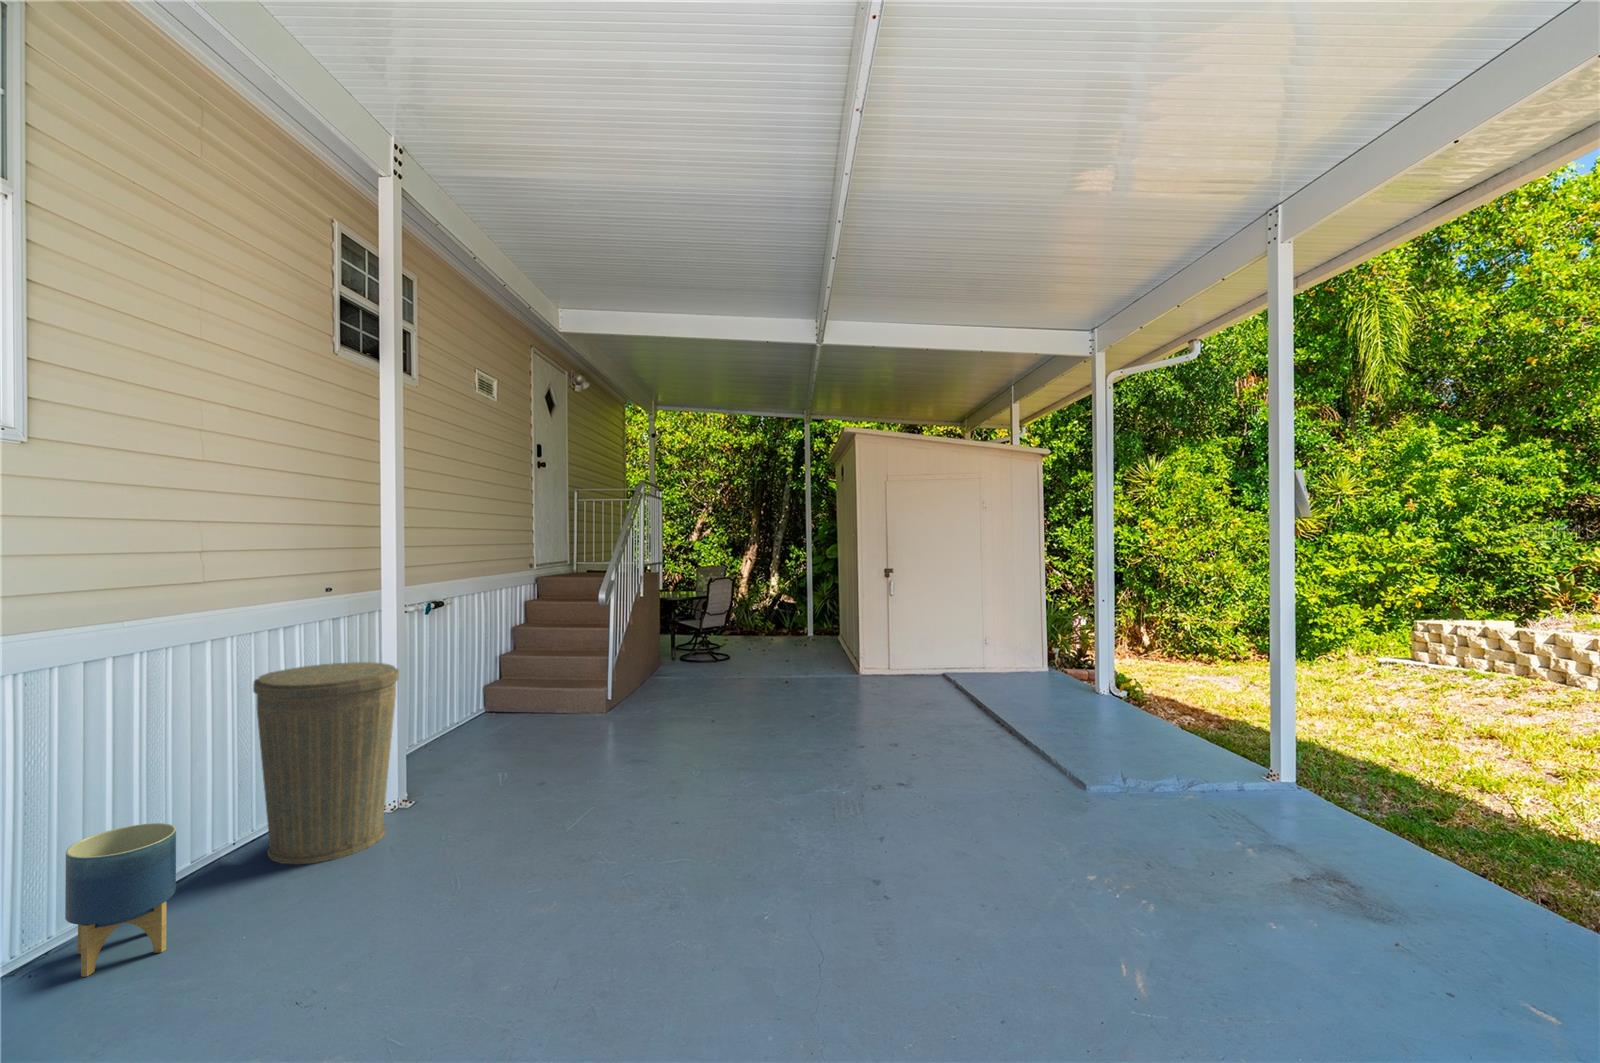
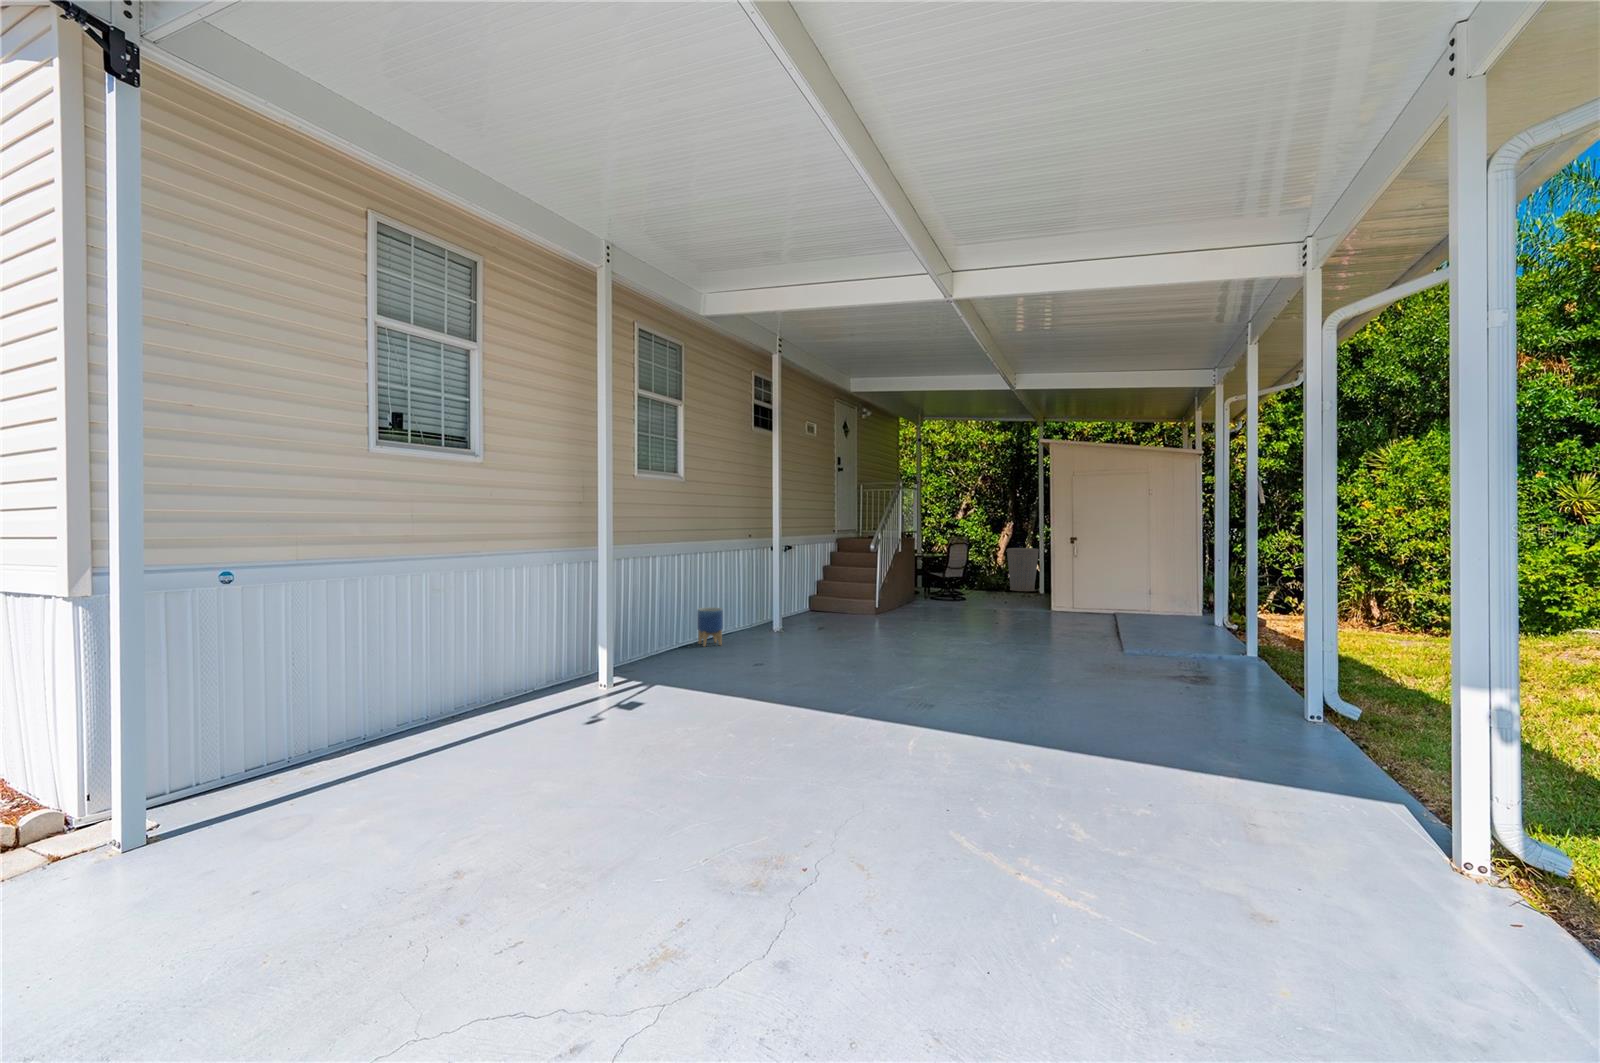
trash can: present [253,662,399,864] -> present [1007,548,1039,591]

